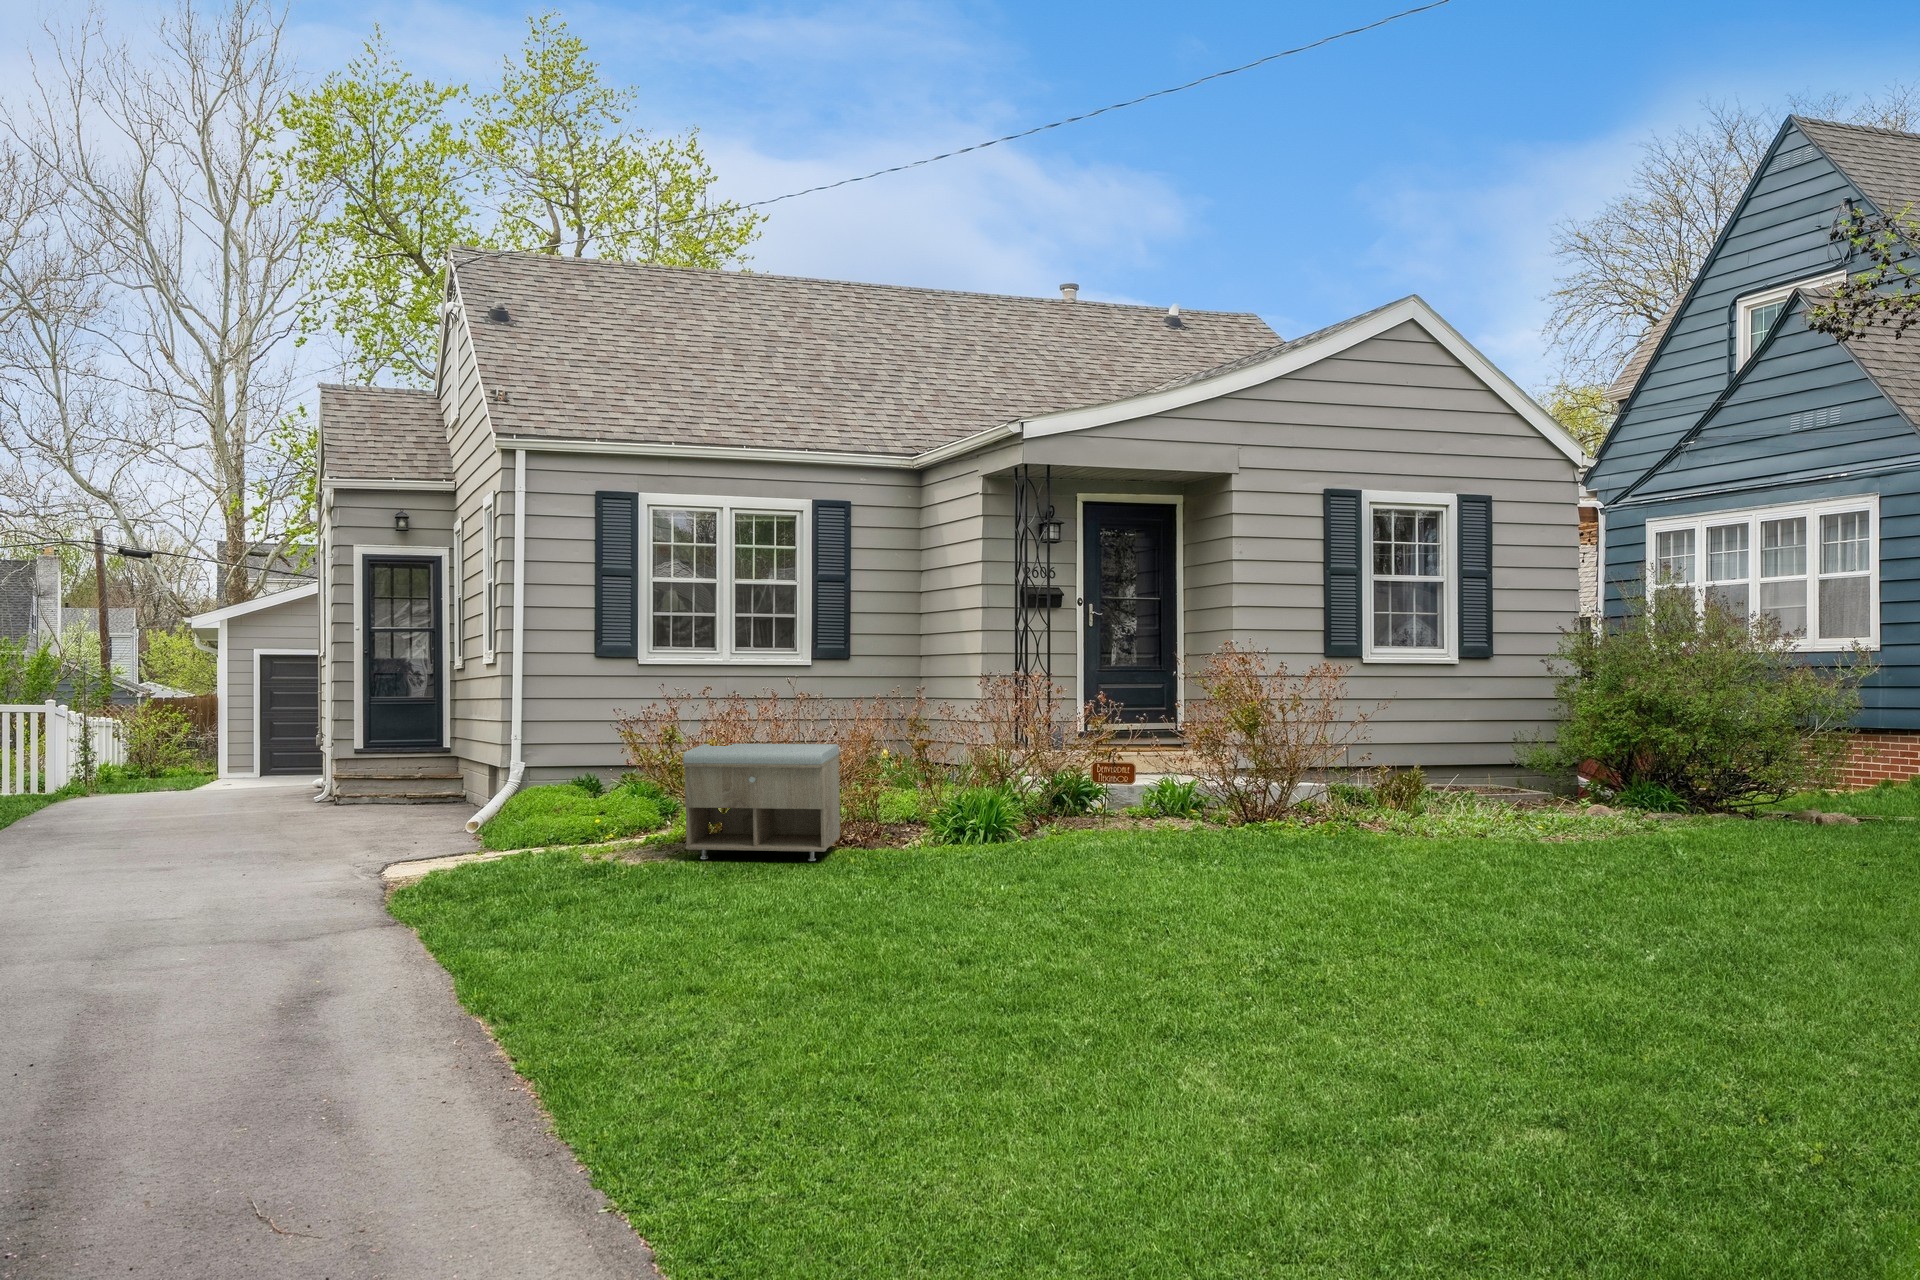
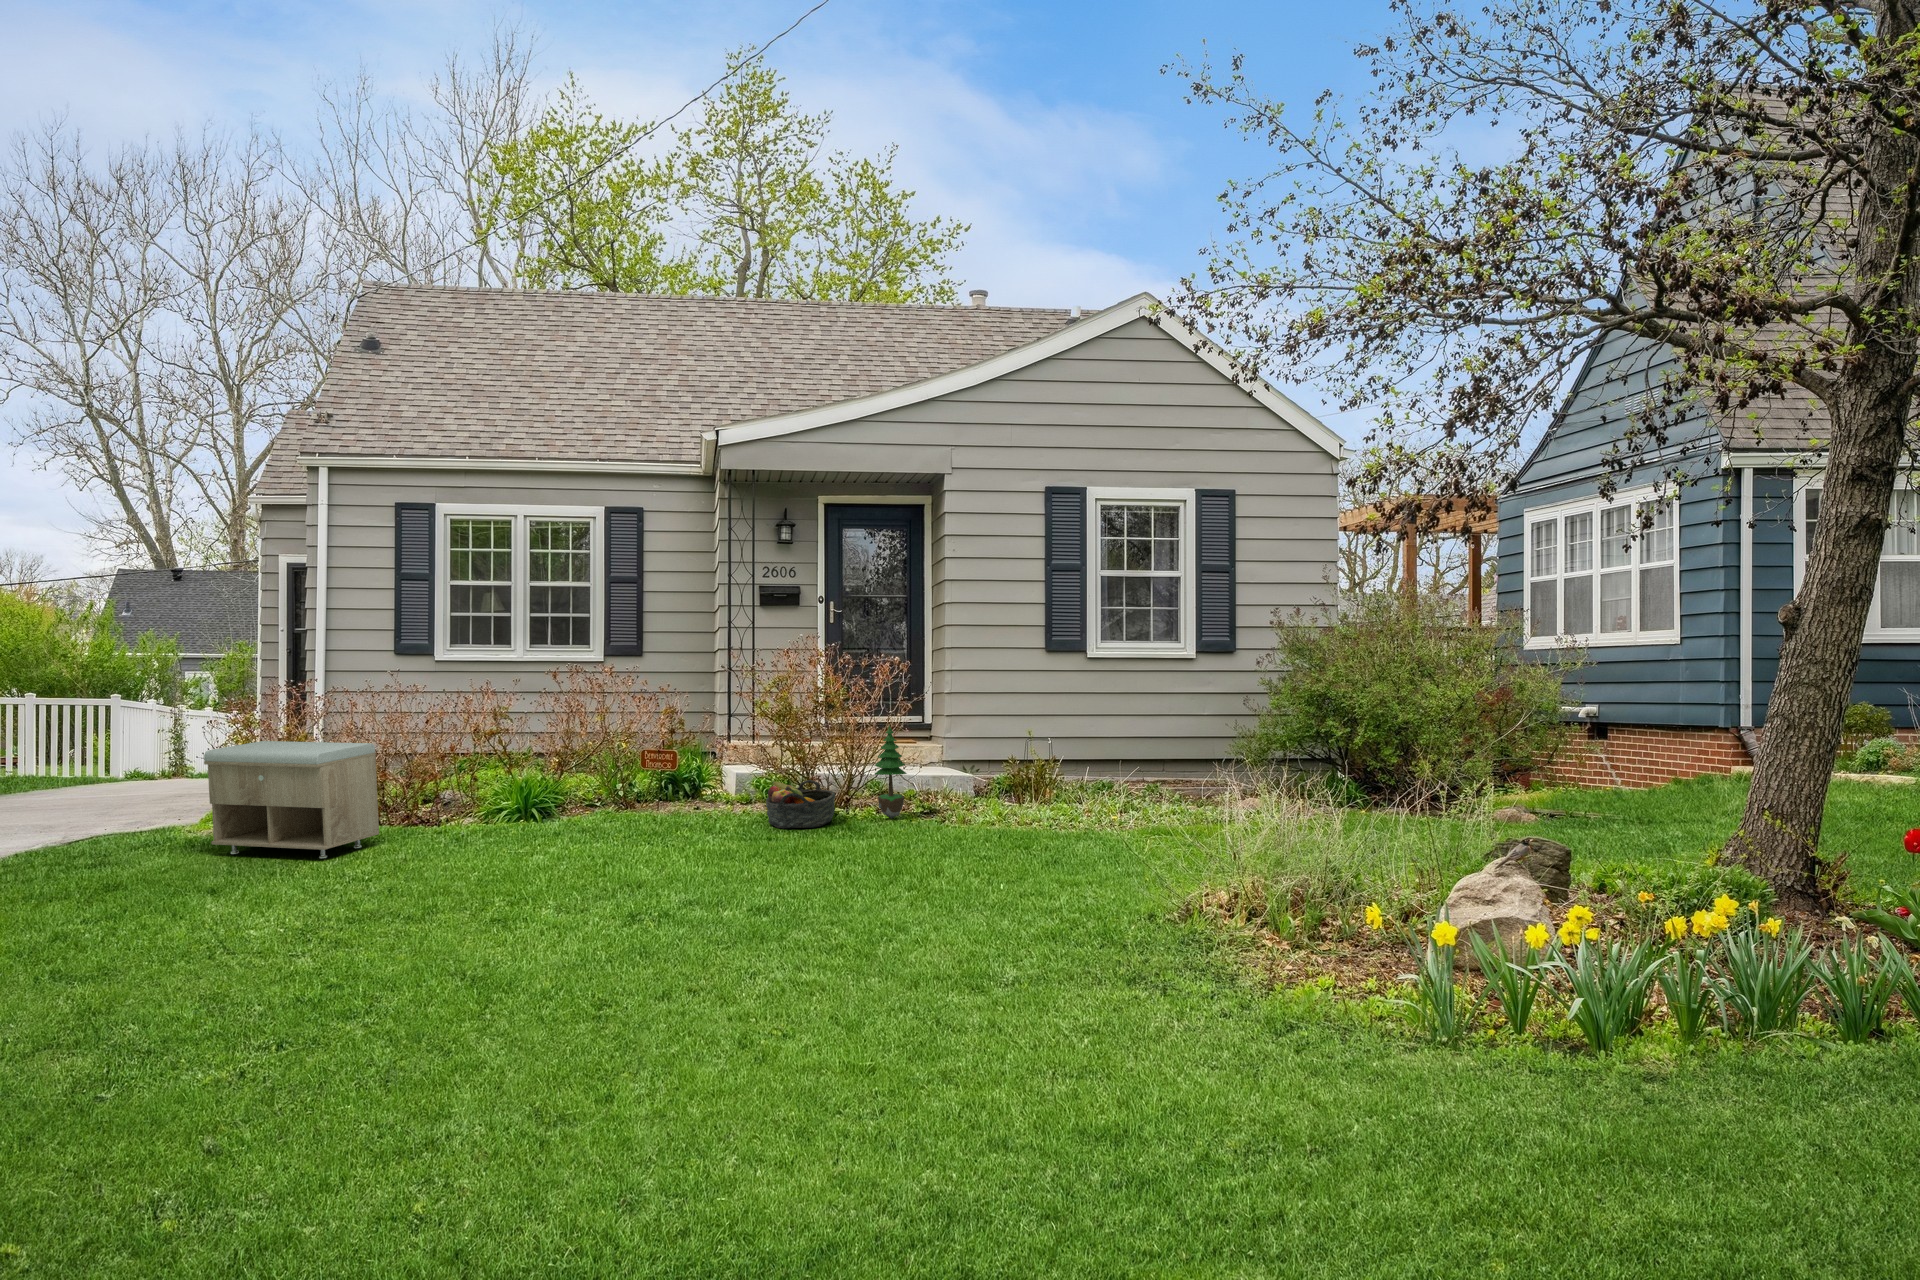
potted tree: none [1285,724,1319,816] -> present [875,725,907,819]
basket: none [1188,780,1258,826] -> present [766,780,835,828]

